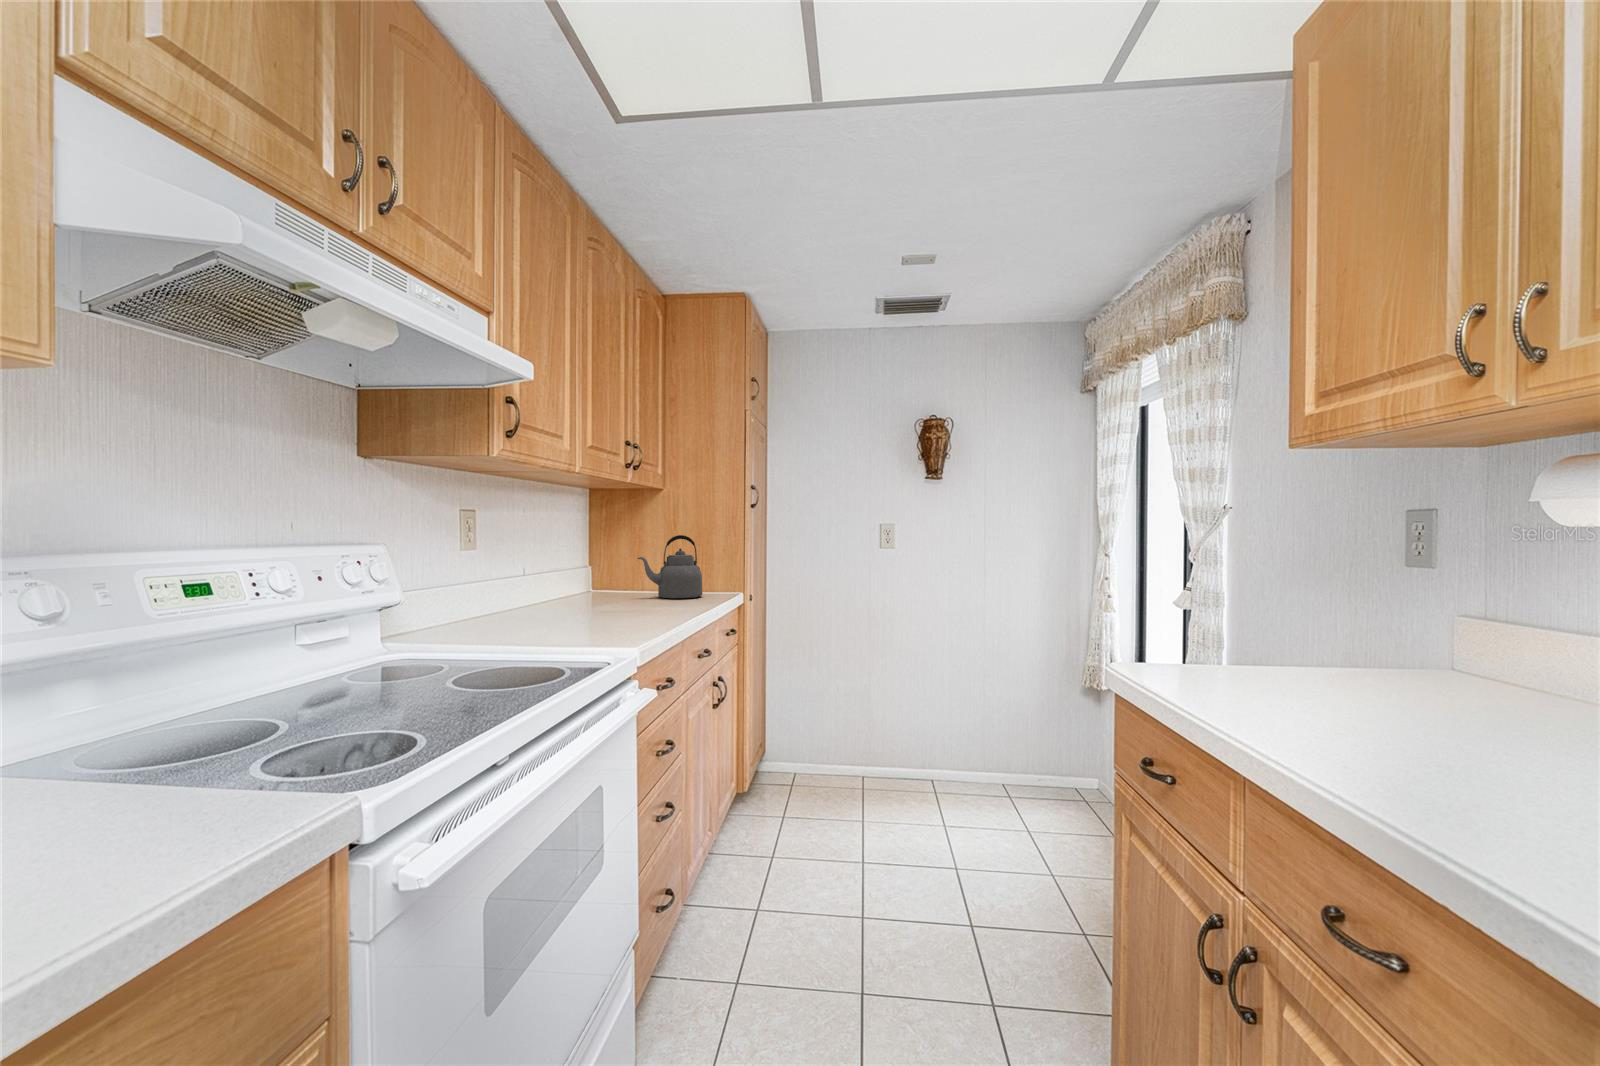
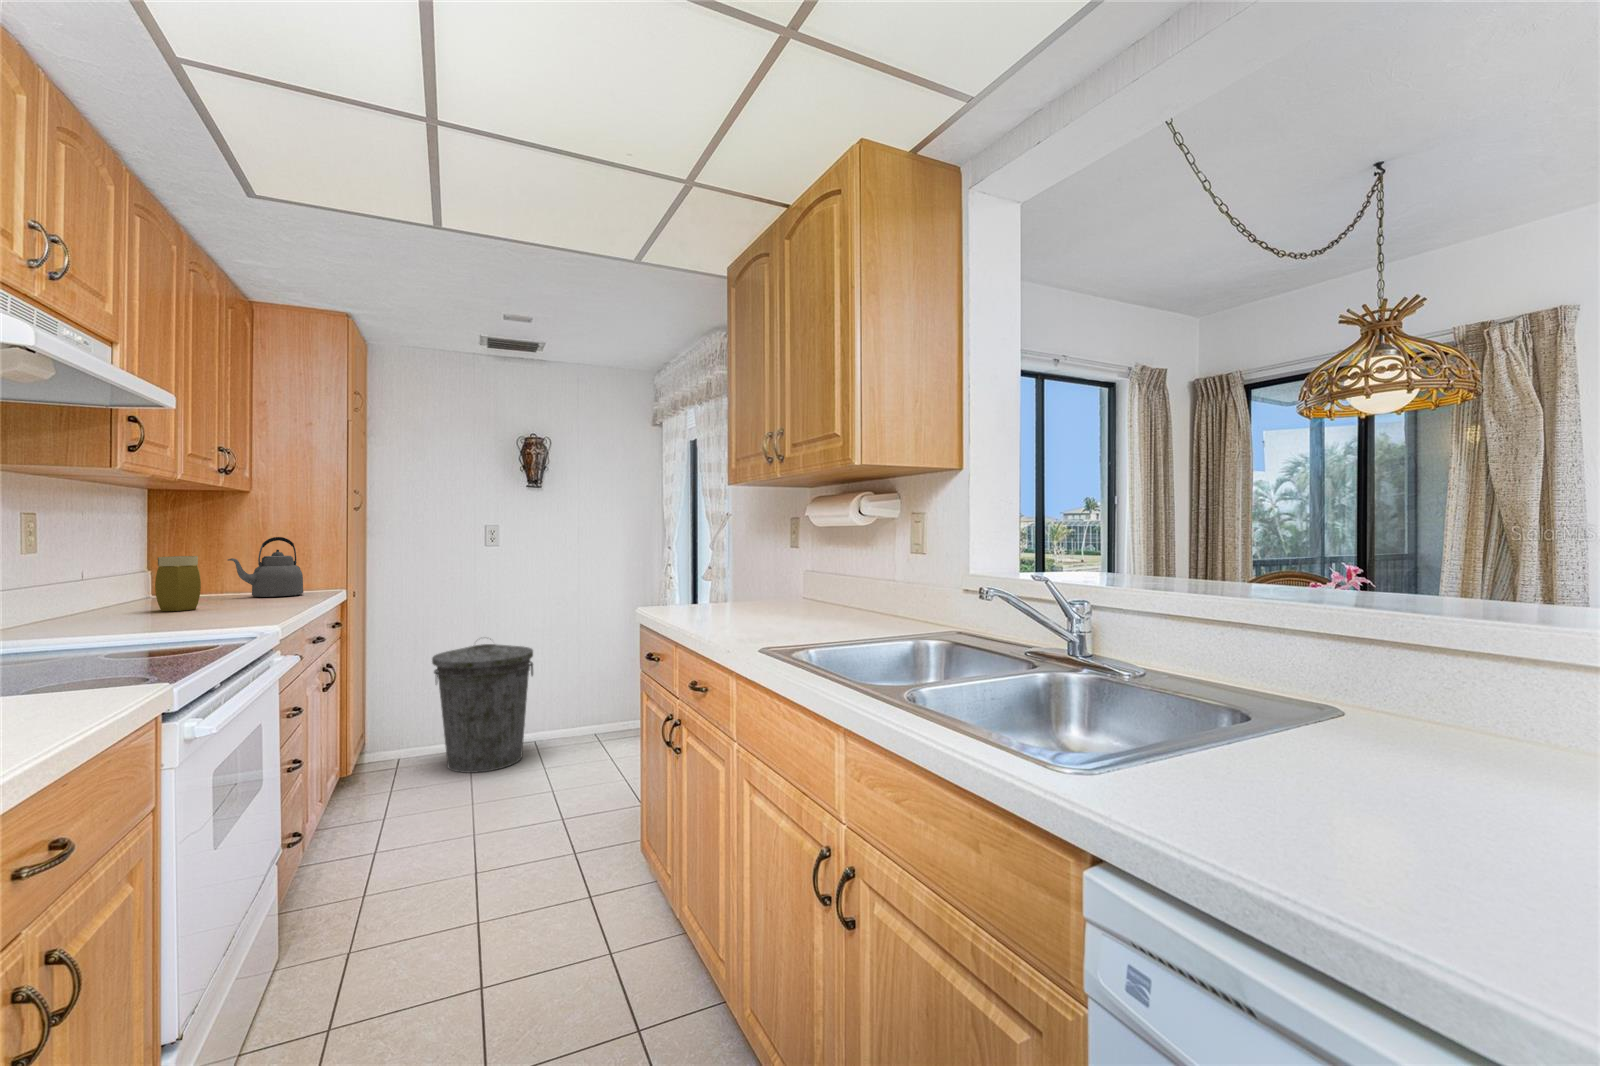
jar: none [565,555,605,613] -> present [155,556,201,611]
trash can: none [827,652,933,811] -> present [432,644,533,773]

